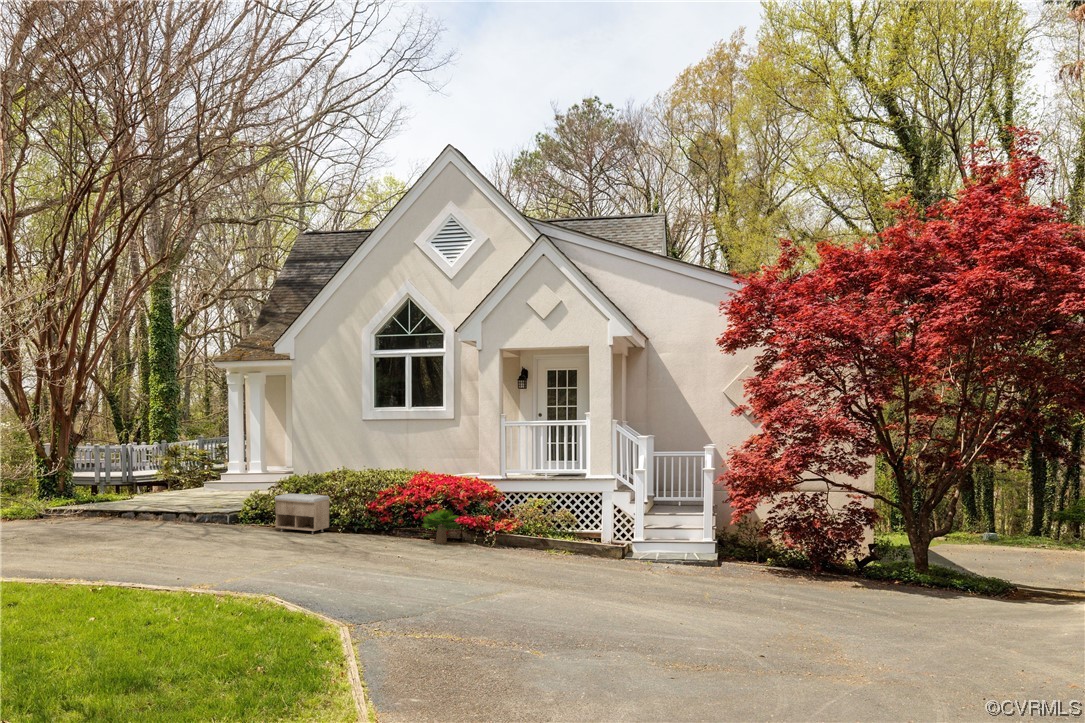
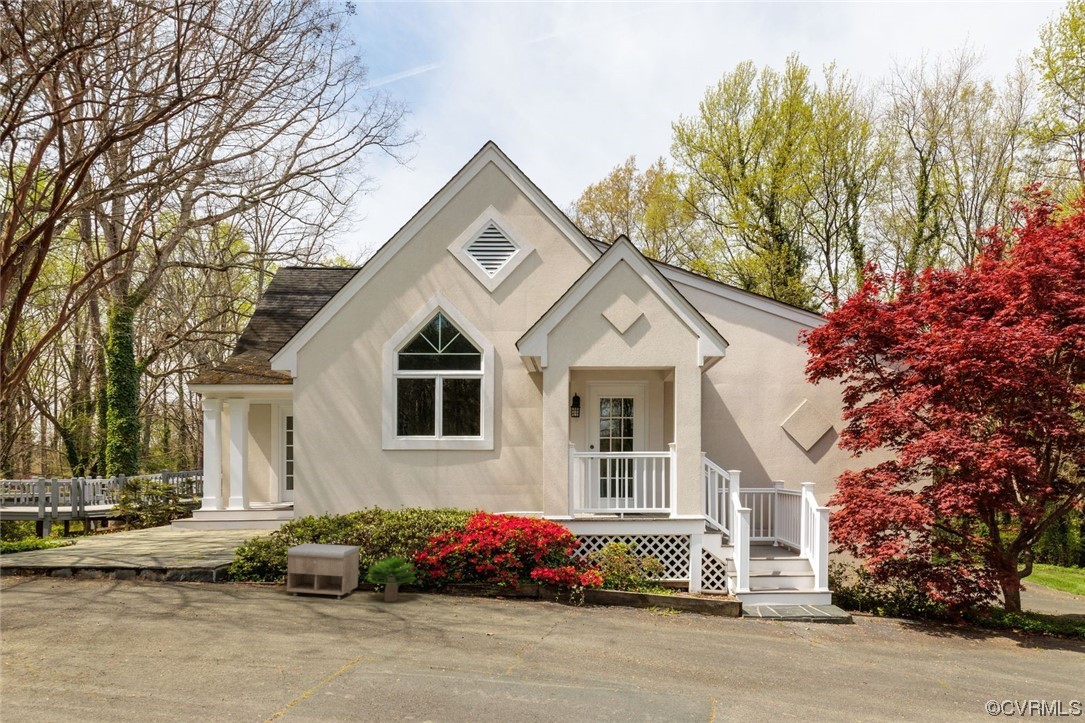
potted plant: present [424,511,459,544] -> present [369,557,415,602]

